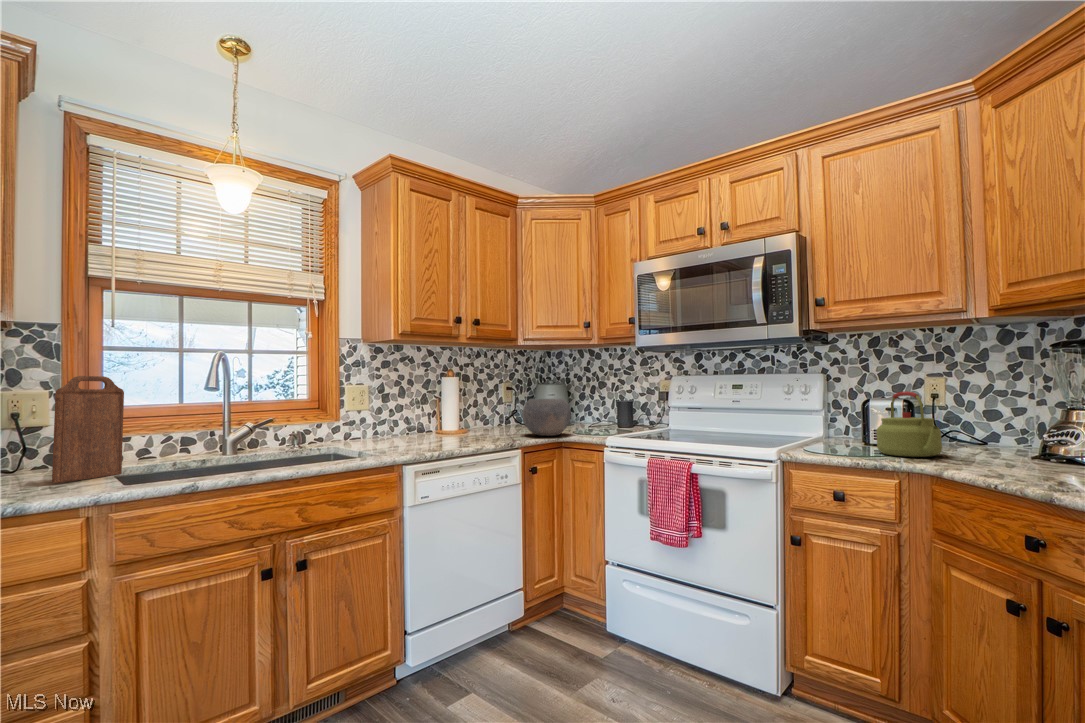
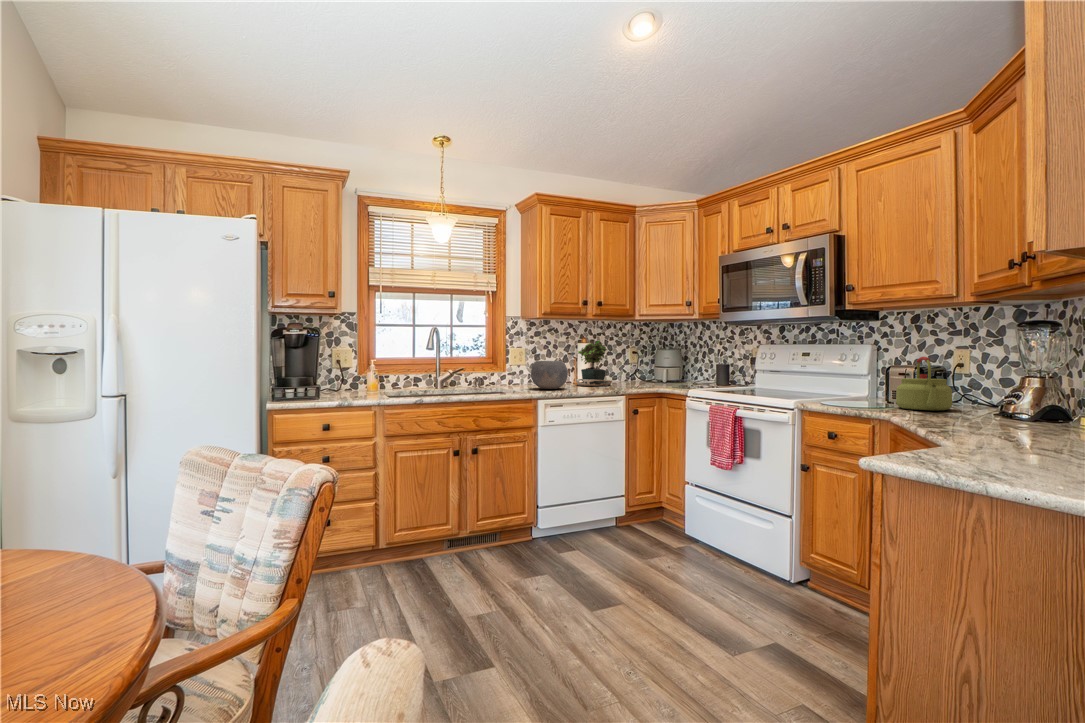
potted plant: none [435,372,493,438] -> present [576,340,612,386]
cutting board: present [52,376,124,483] -> none [356,340,387,395]
bowl: present [522,399,571,436] -> present [531,361,568,389]

